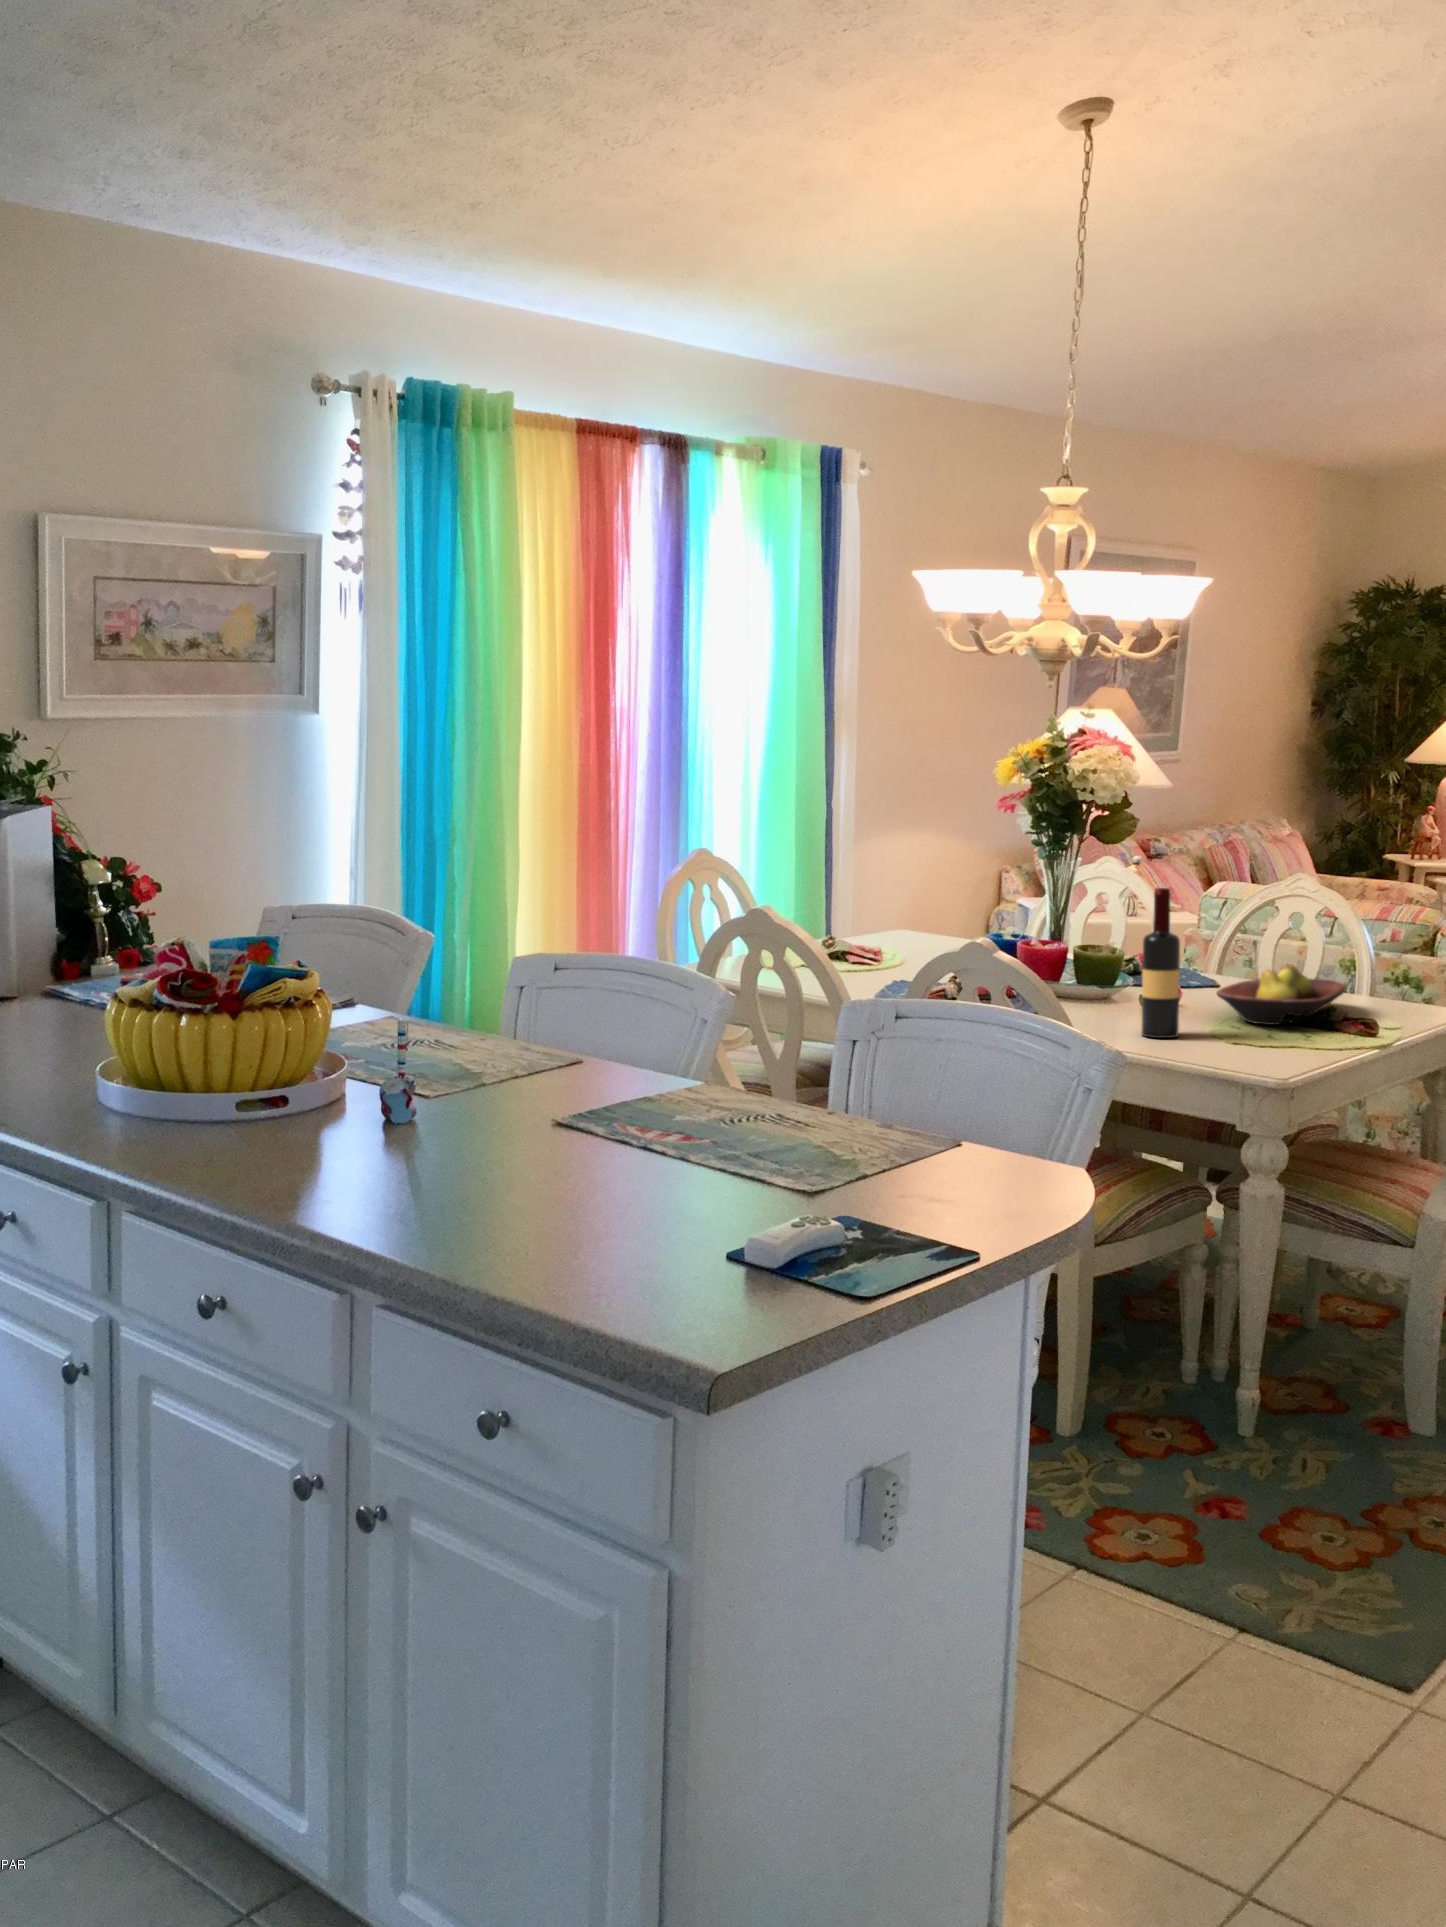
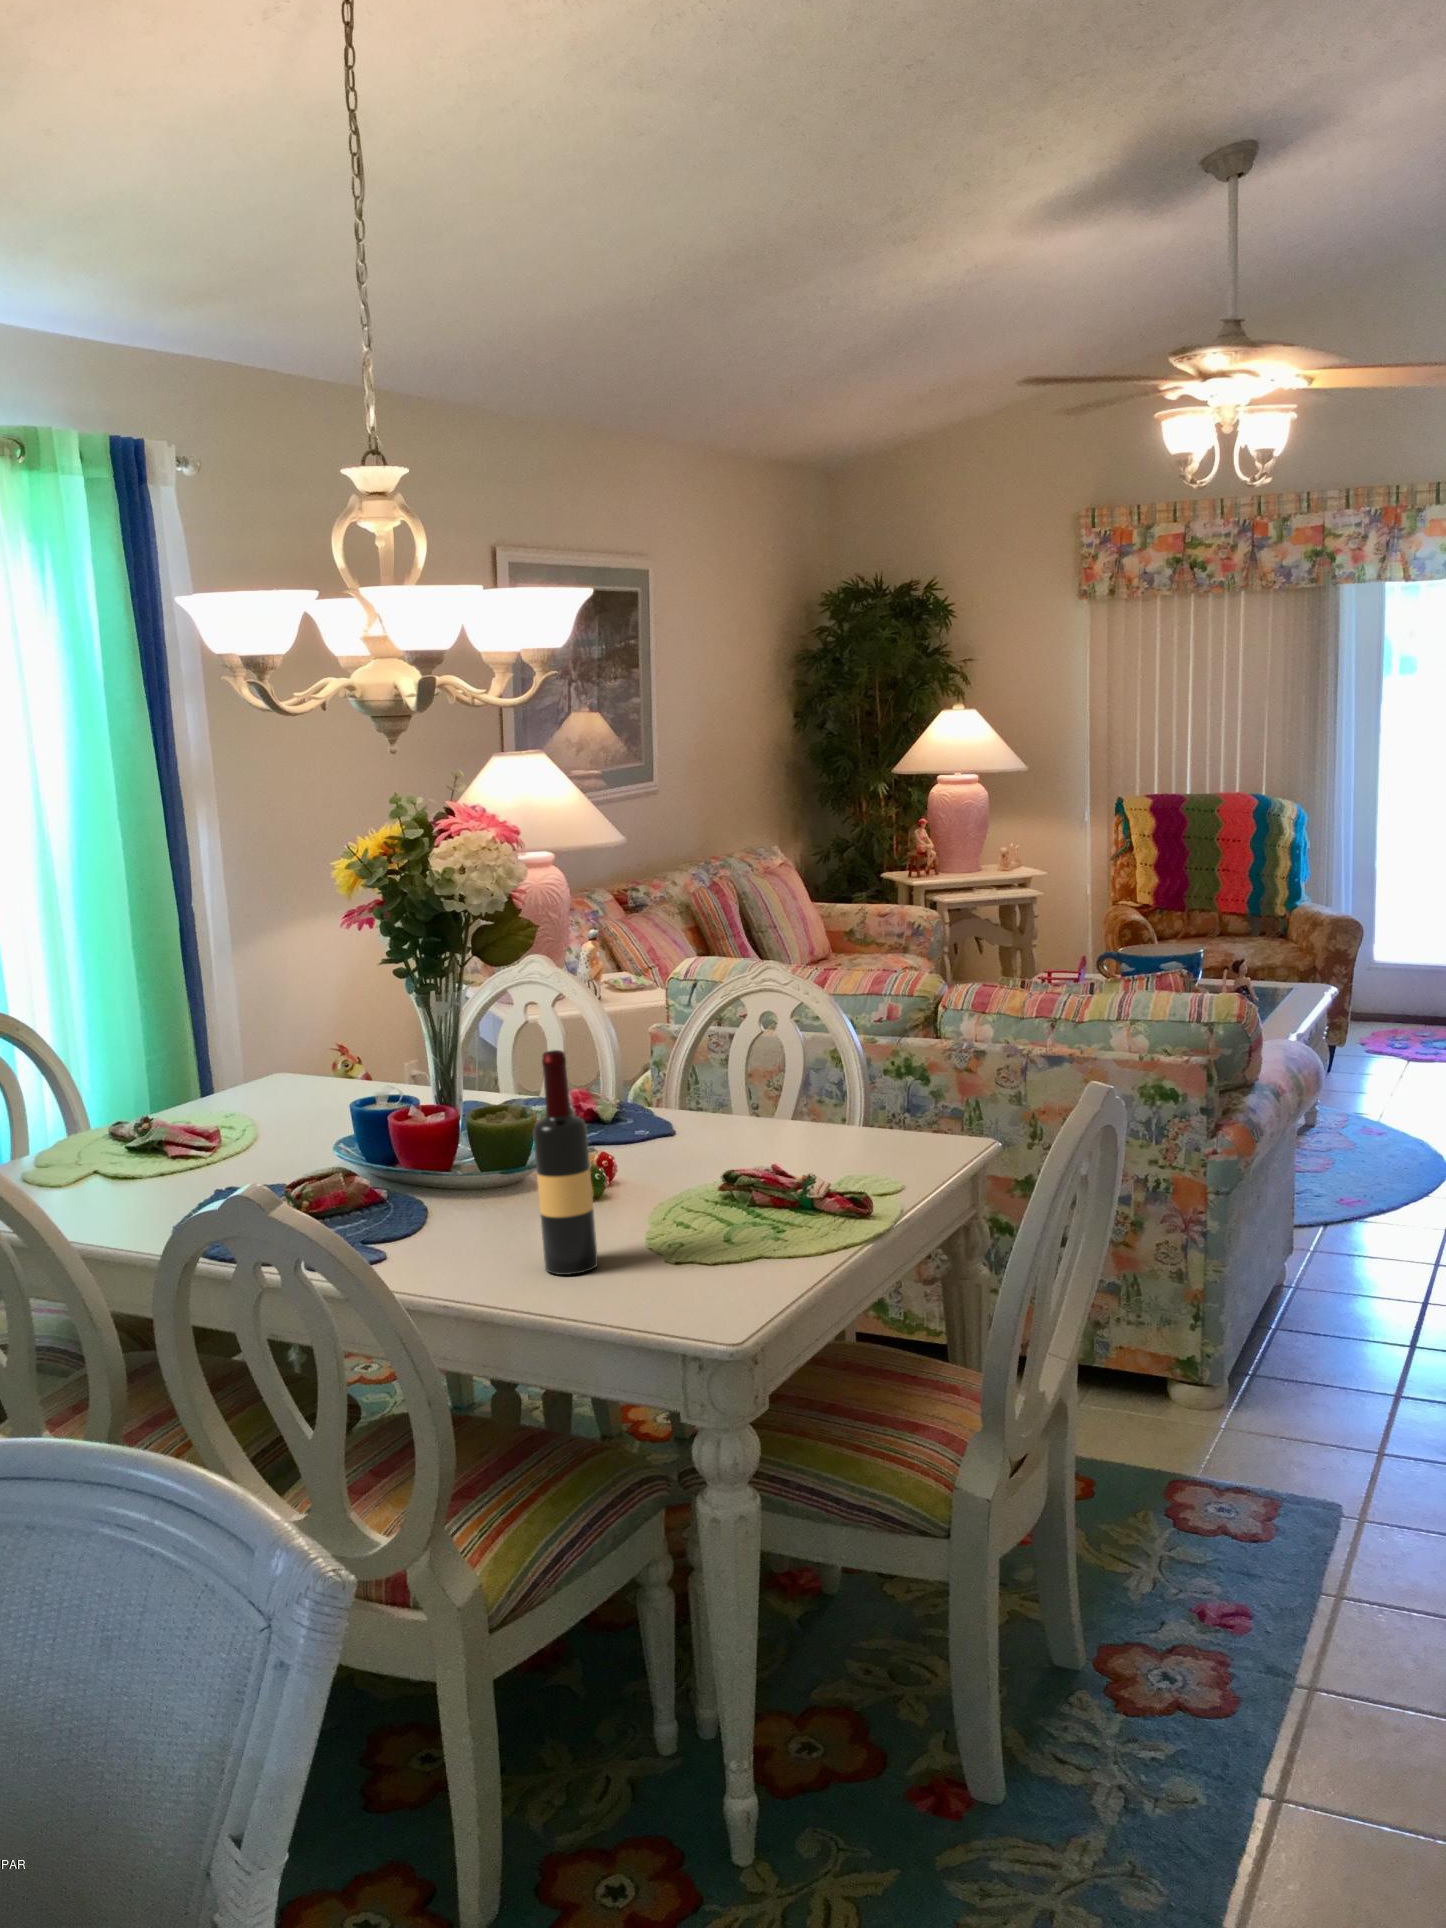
fruit bowl: present [1217,964,1345,1025] -> none [655,1117,829,1220]

